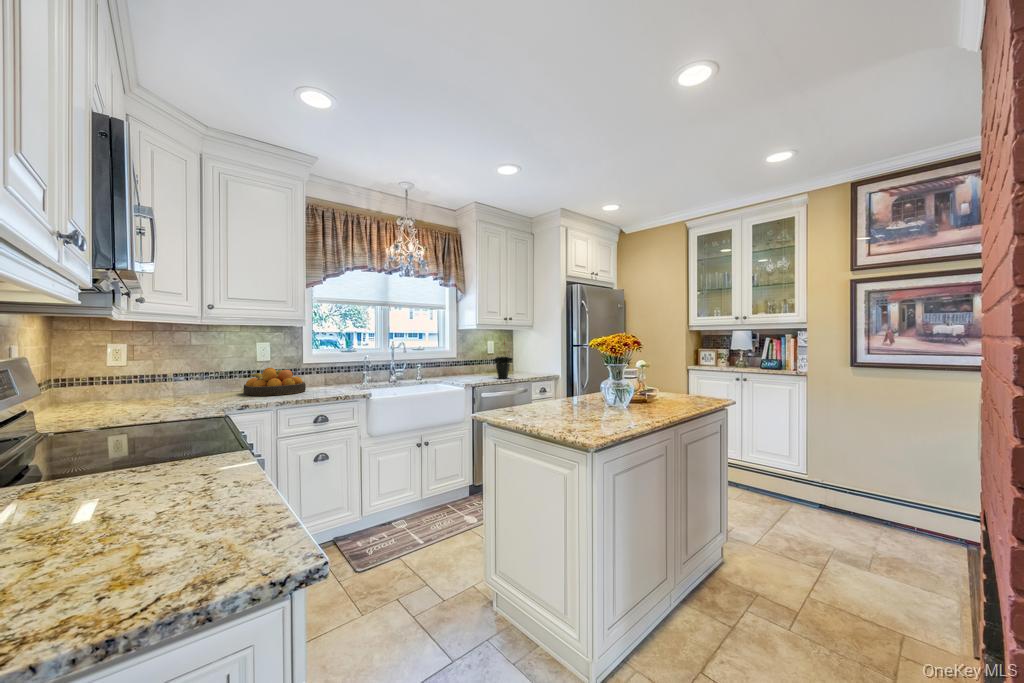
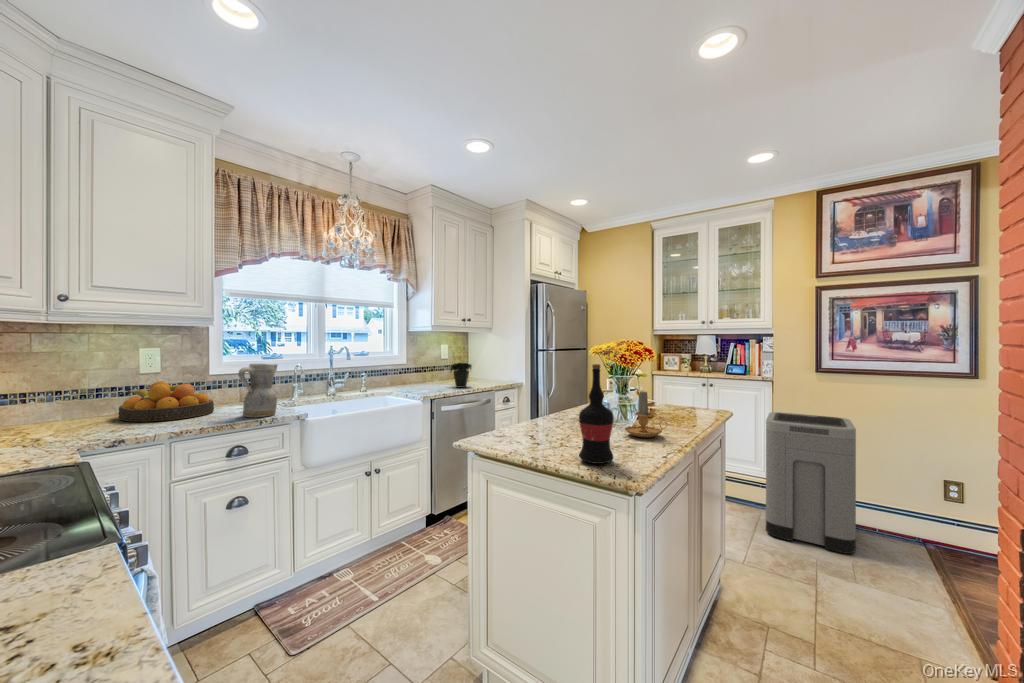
wine bottle: none [554,351,581,428] -> present [579,364,614,464]
ceramic pitcher: none [321,354,349,395] -> present [238,364,277,417]
candle: none [610,374,647,415] -> present [625,391,667,438]
trash can: none [789,406,884,546] -> present [766,412,856,554]

